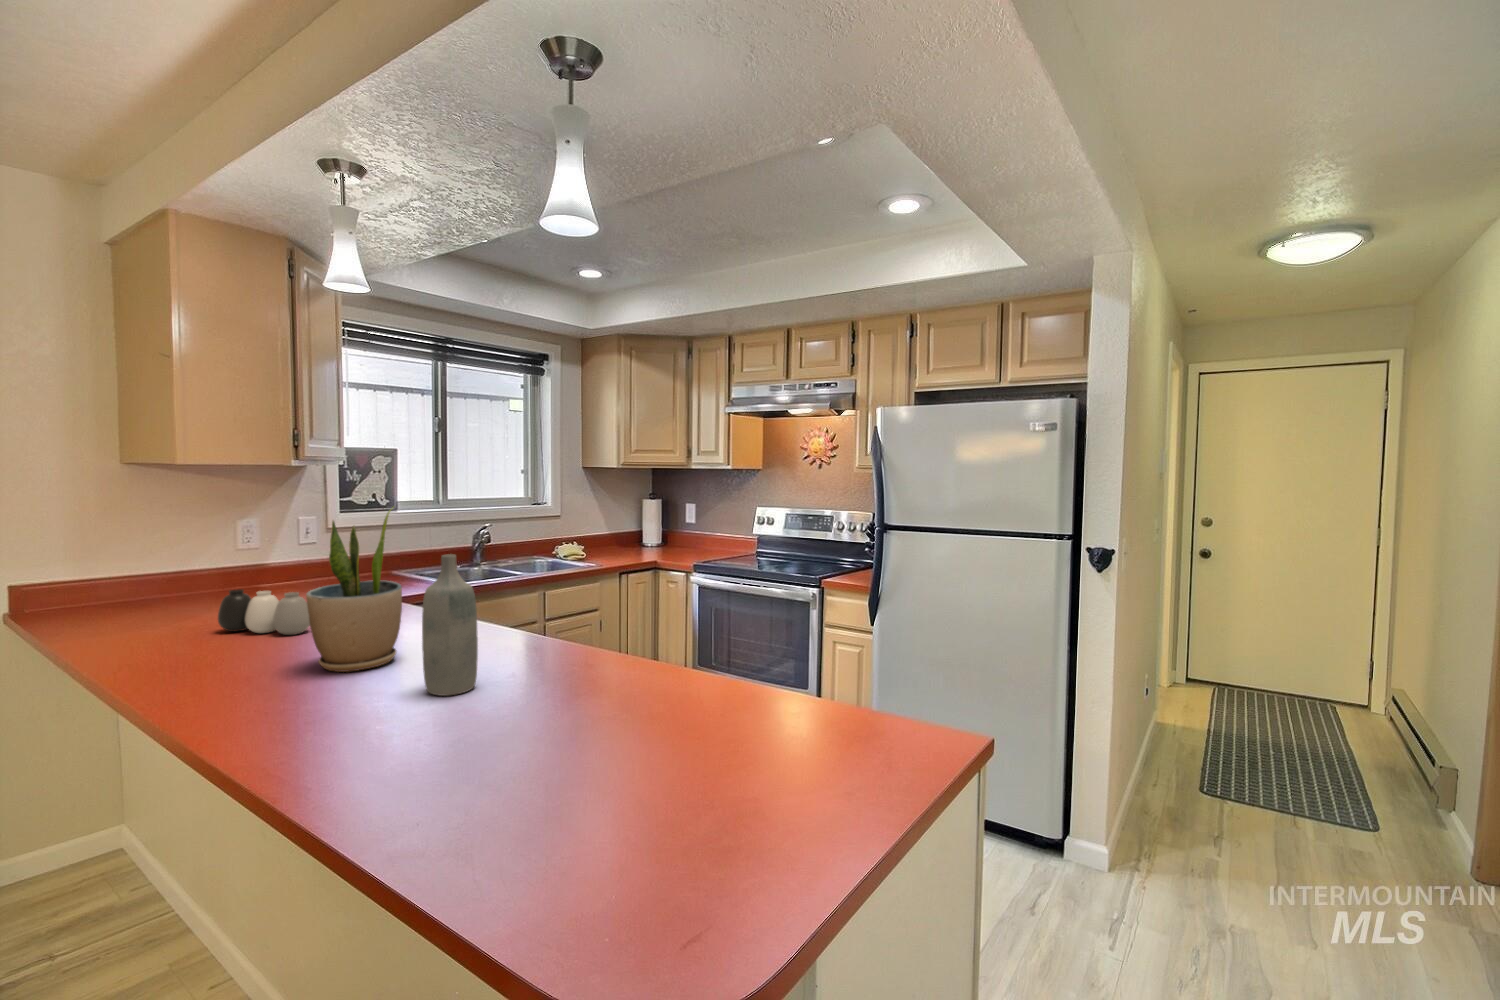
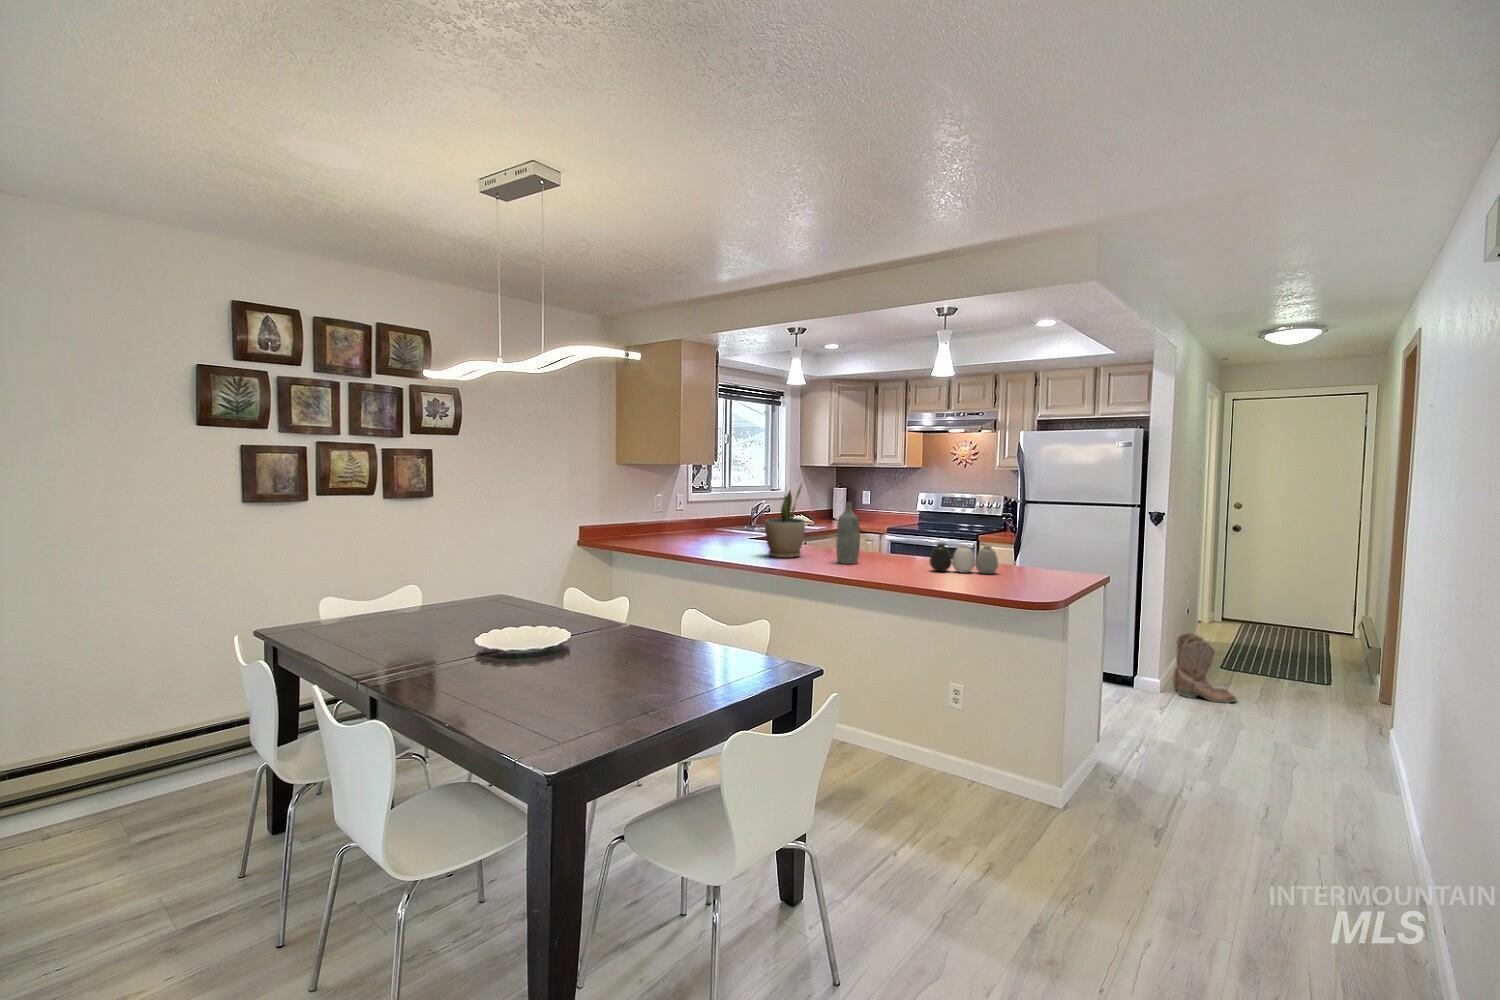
vase: present [218,589,310,635] -> present [930,544,998,574]
boots: none [1130,756,1241,892] -> present [1173,633,1237,703]

